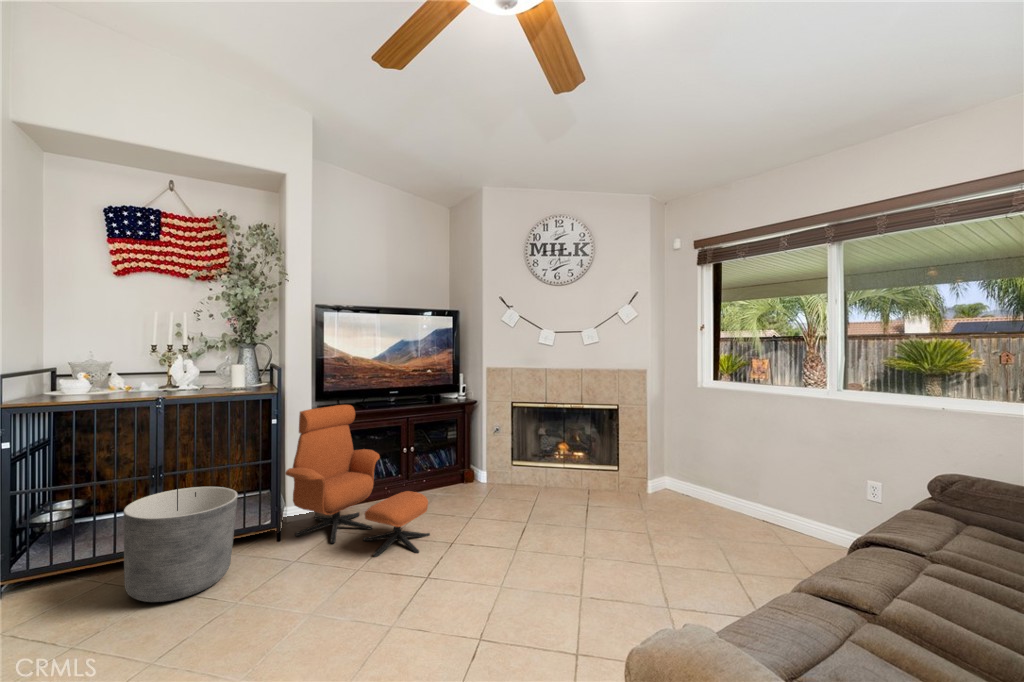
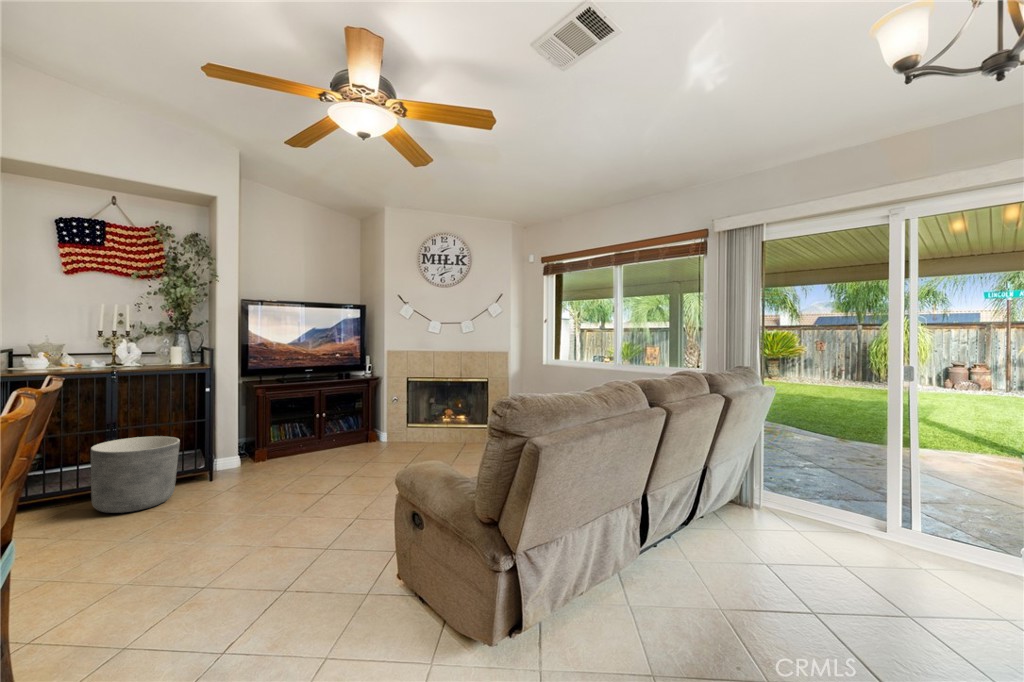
lounge chair: present [285,405,430,557] -> none [217,378,334,485]

